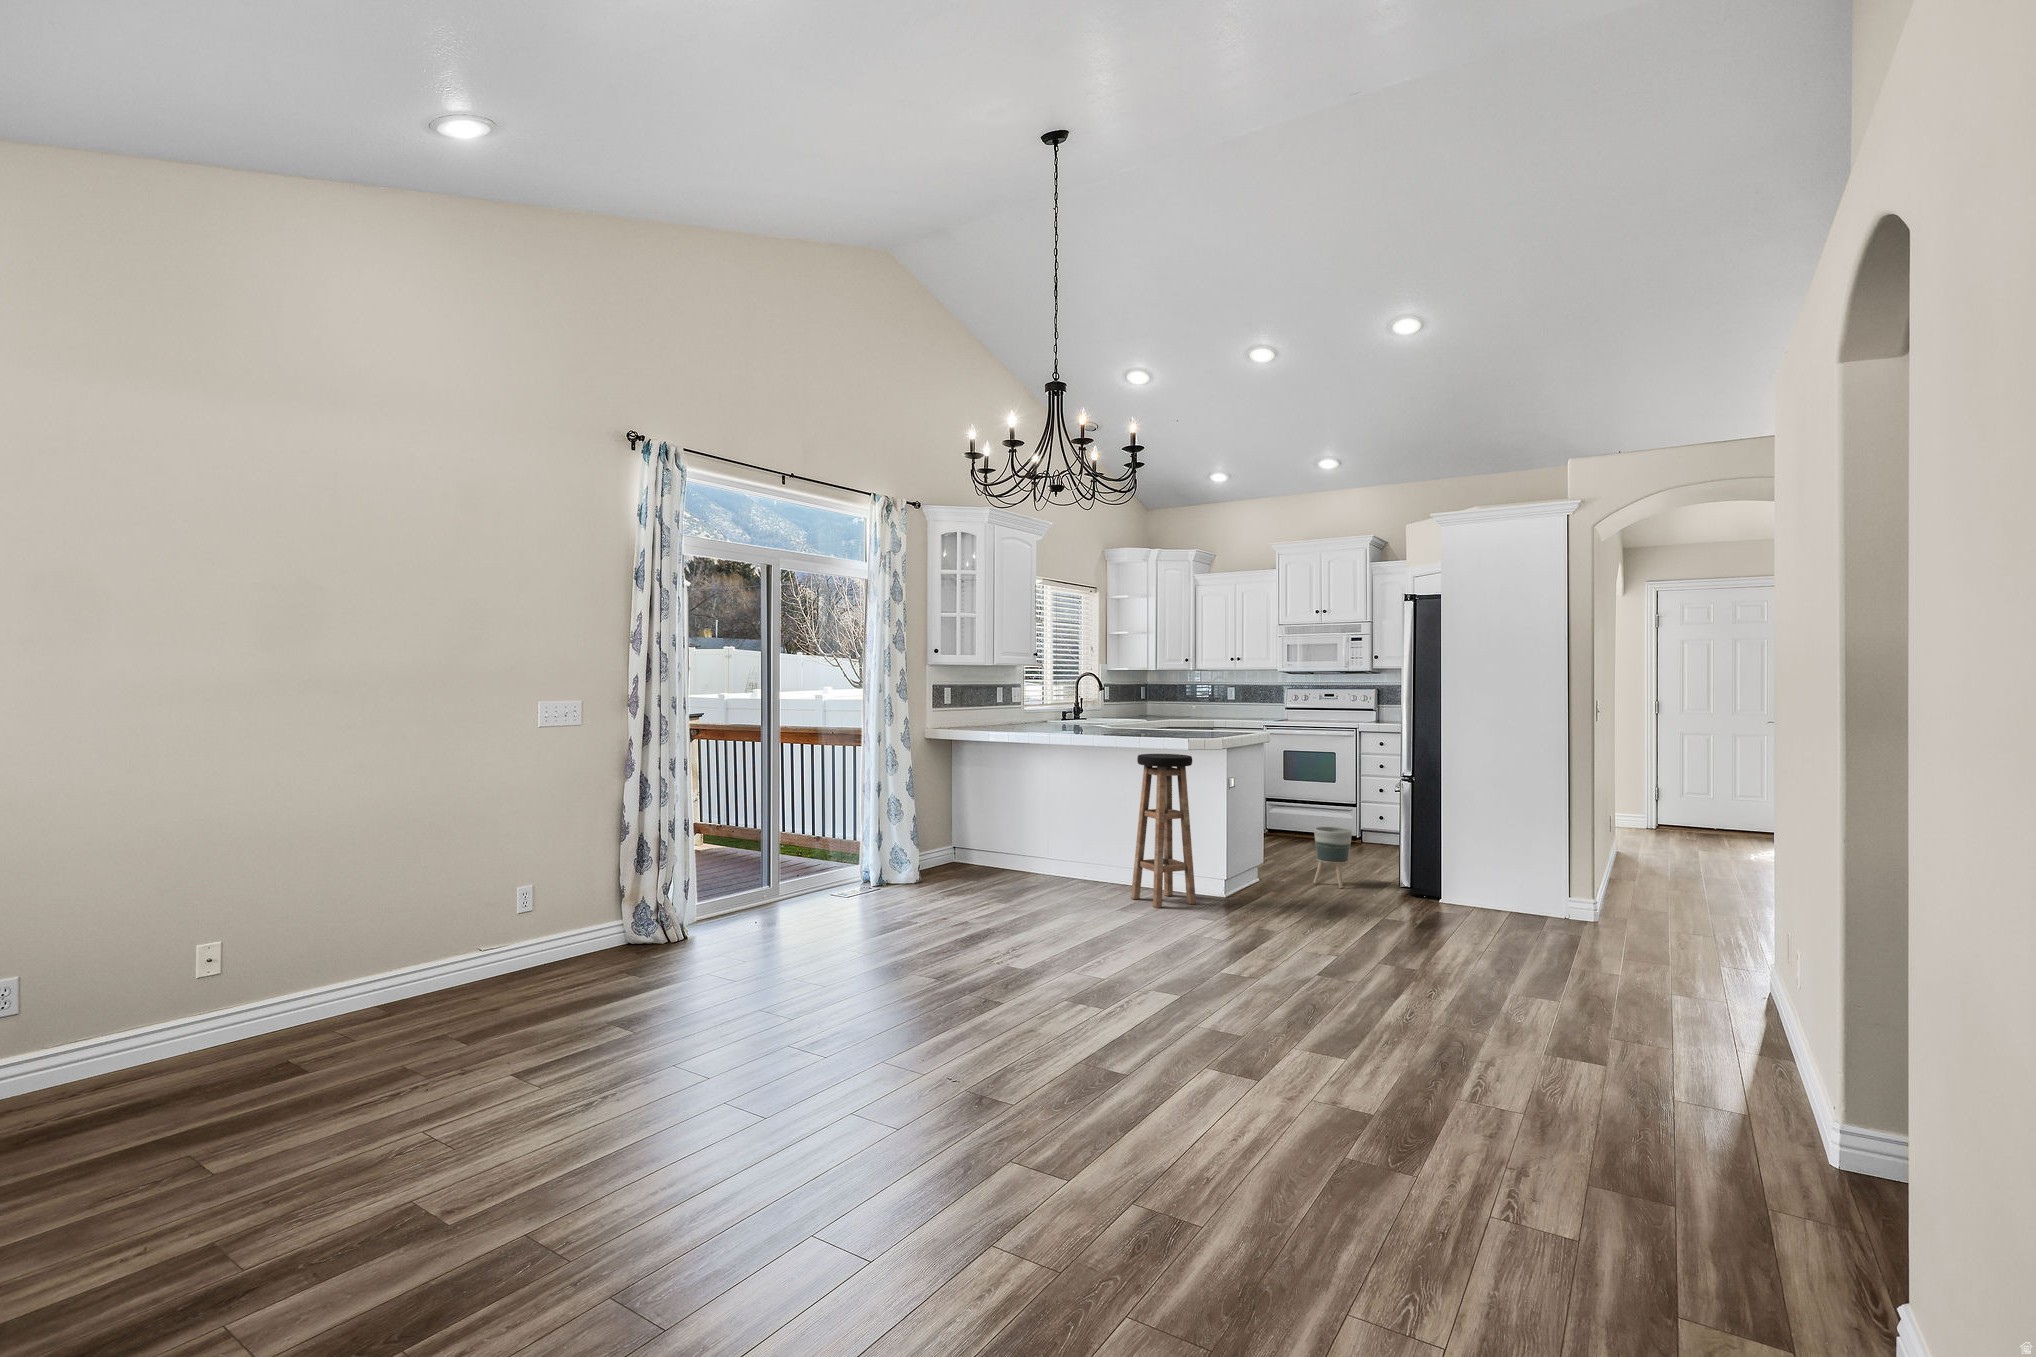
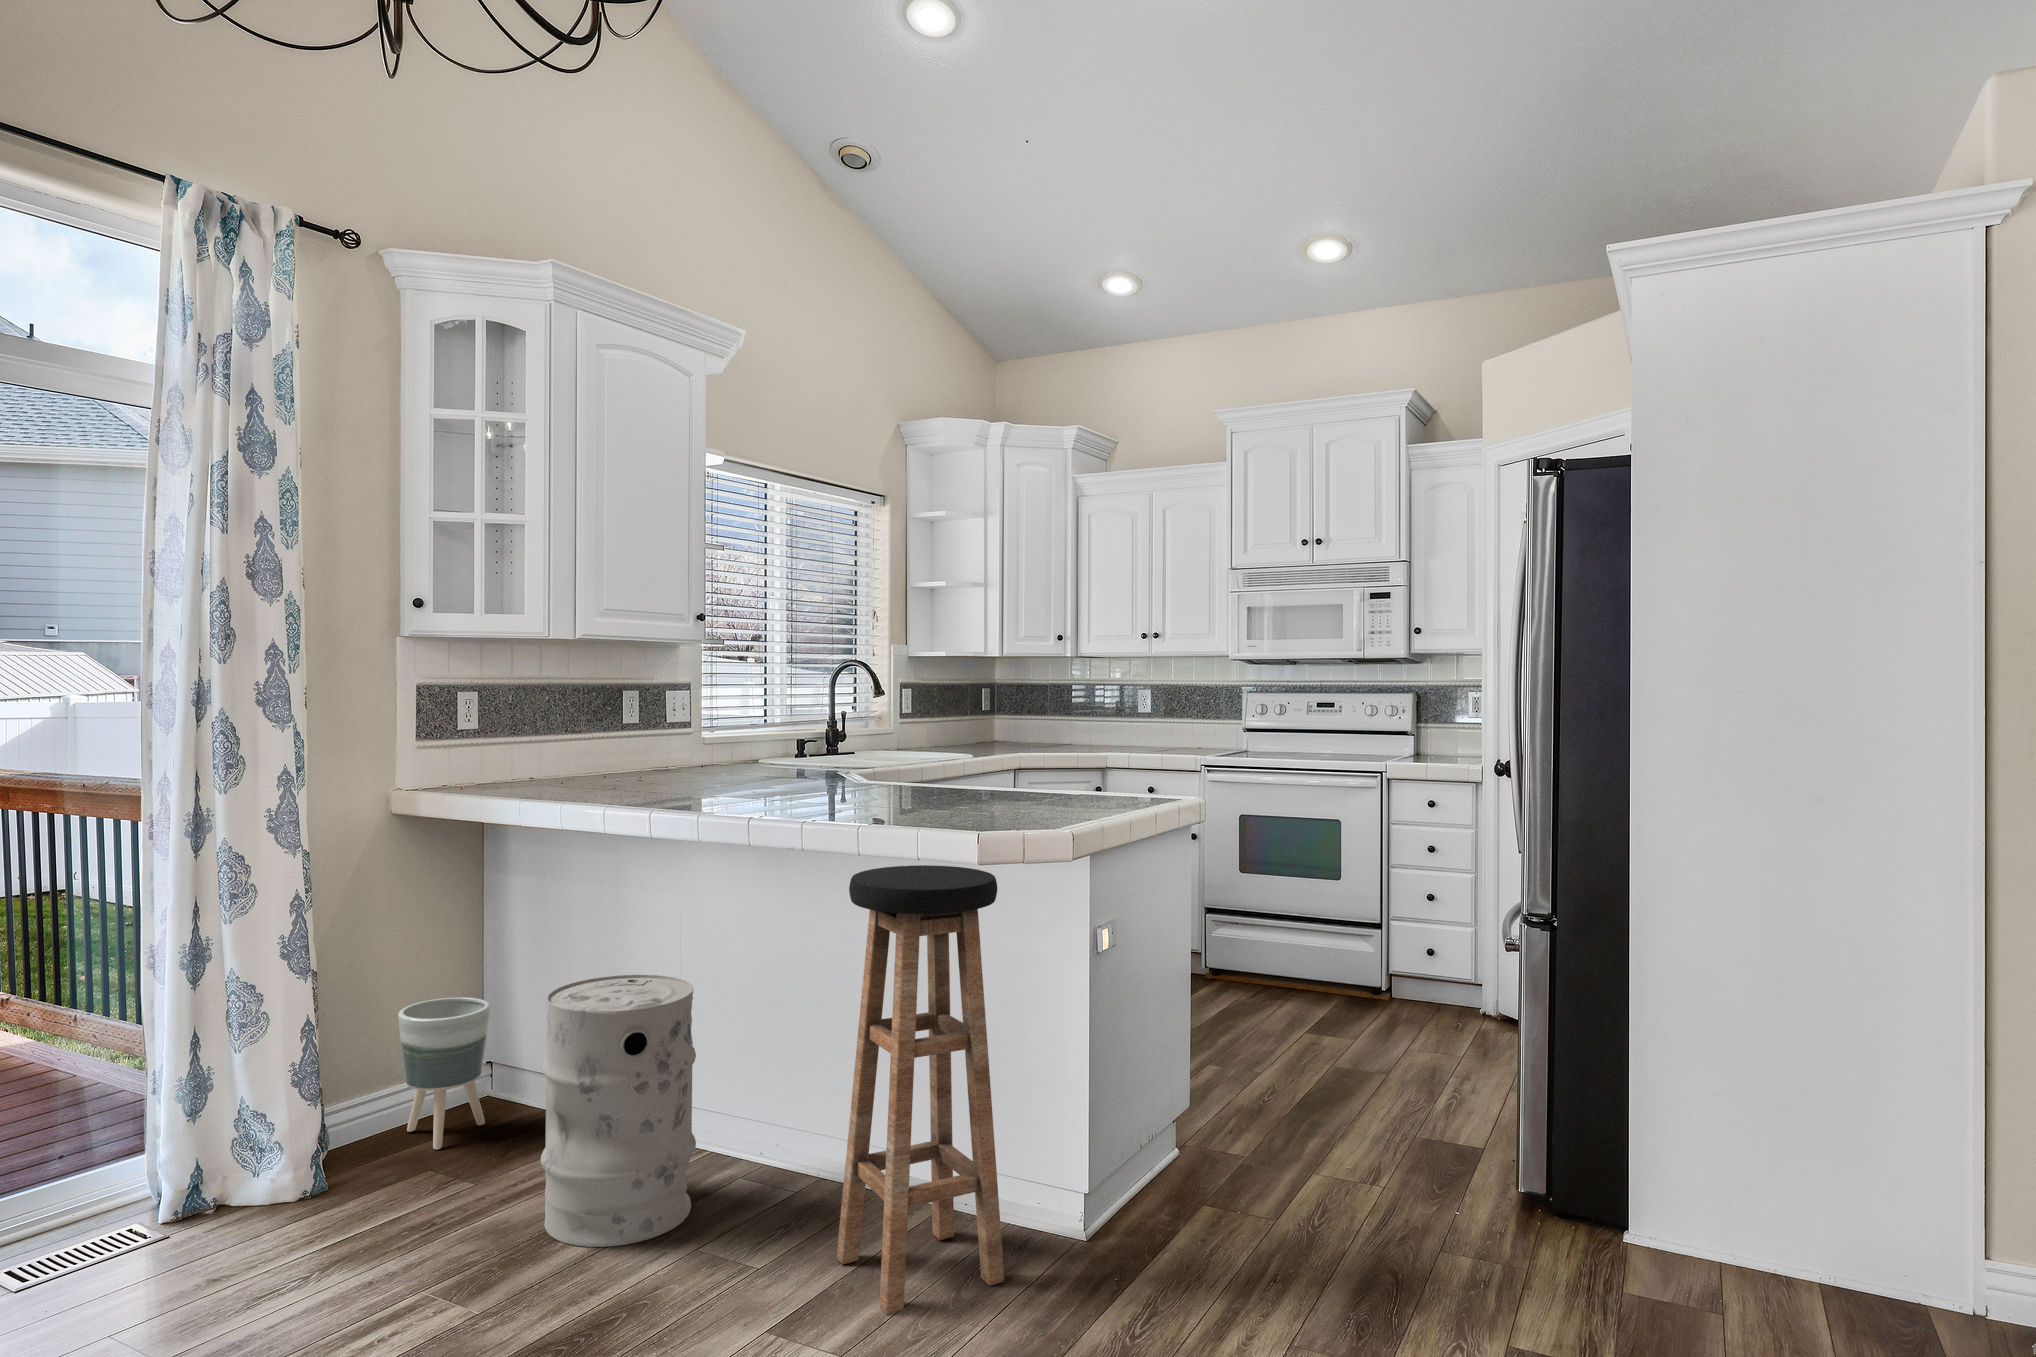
trash can: none [1012,800,1069,895] -> present [540,975,696,1247]
planter: present [1314,827,1352,888] -> present [398,997,490,1149]

